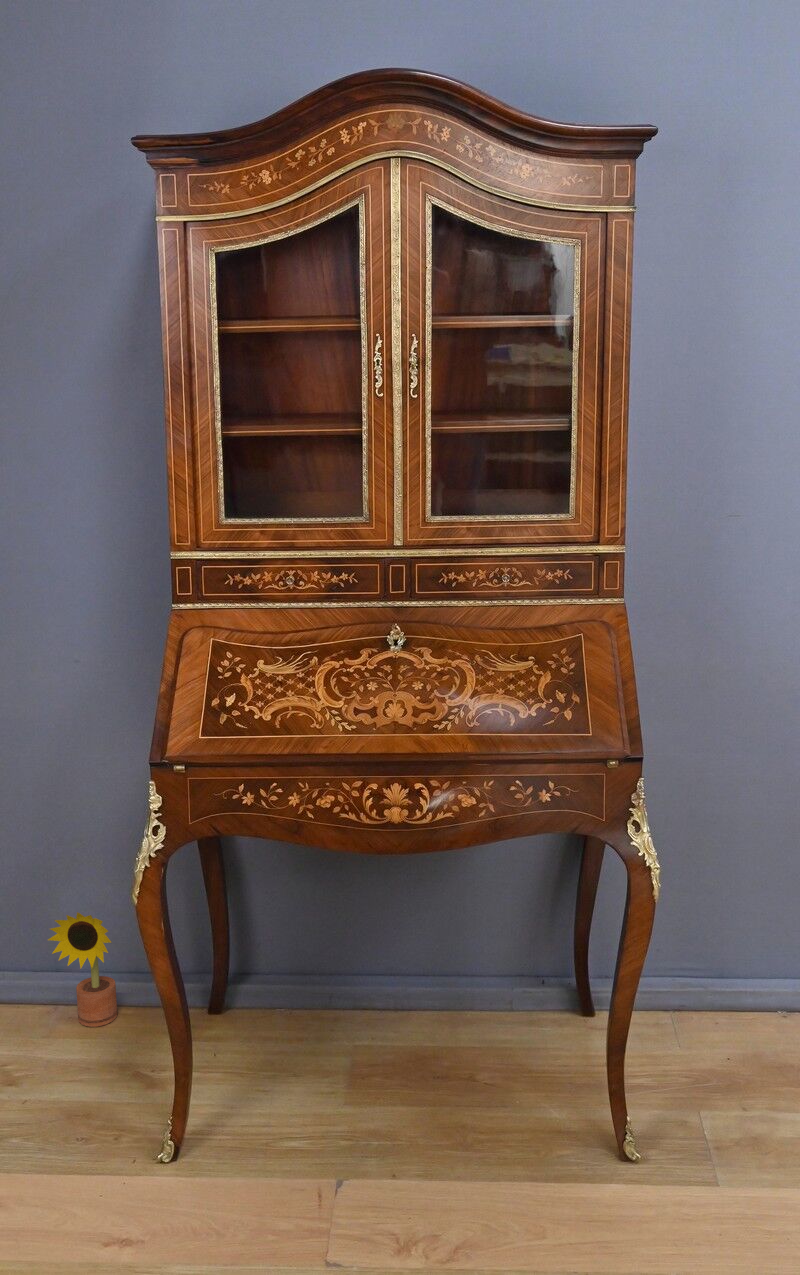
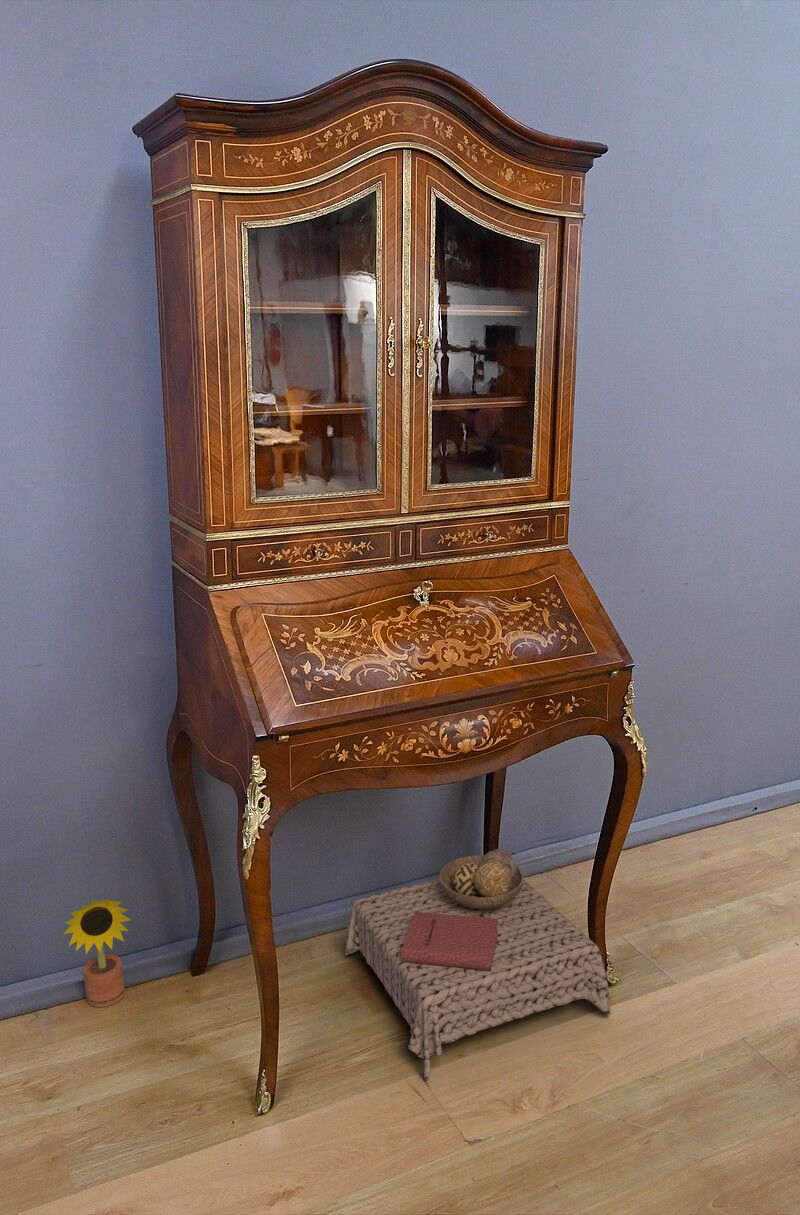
ottoman: none [309,960,579,1193] -> present [345,849,611,1080]

